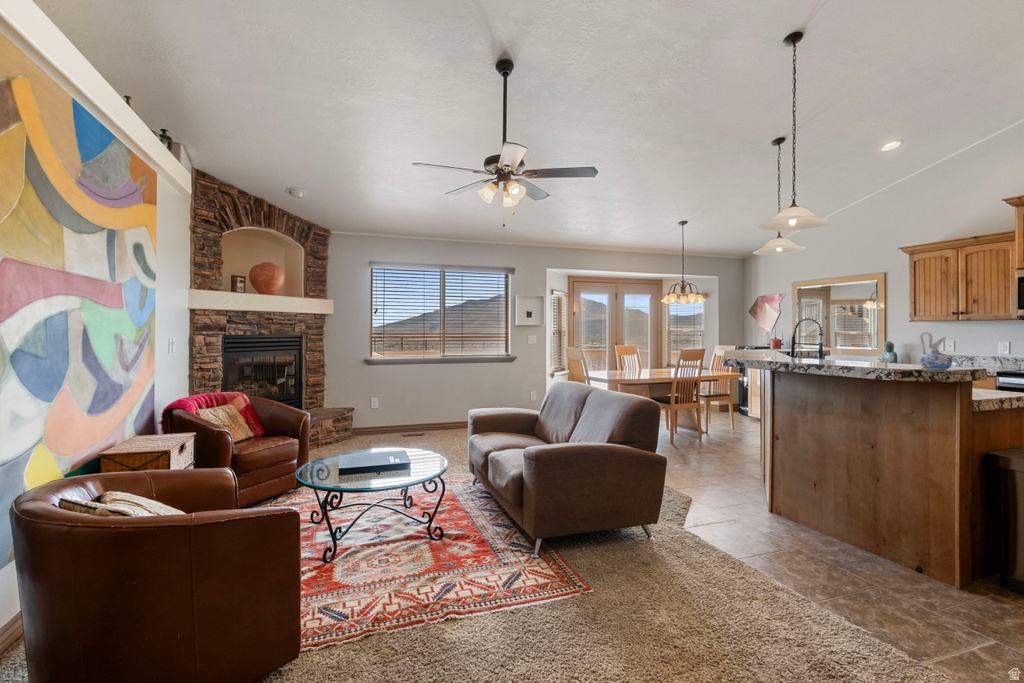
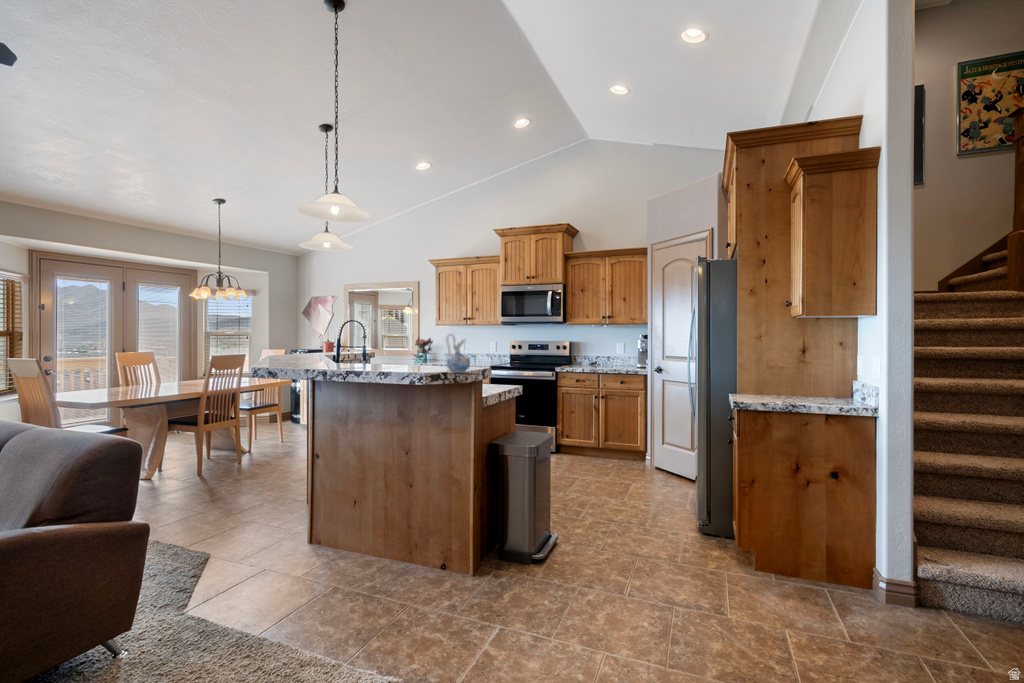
flower arrangement: none [874,333,915,360] -> present [413,337,433,359]

